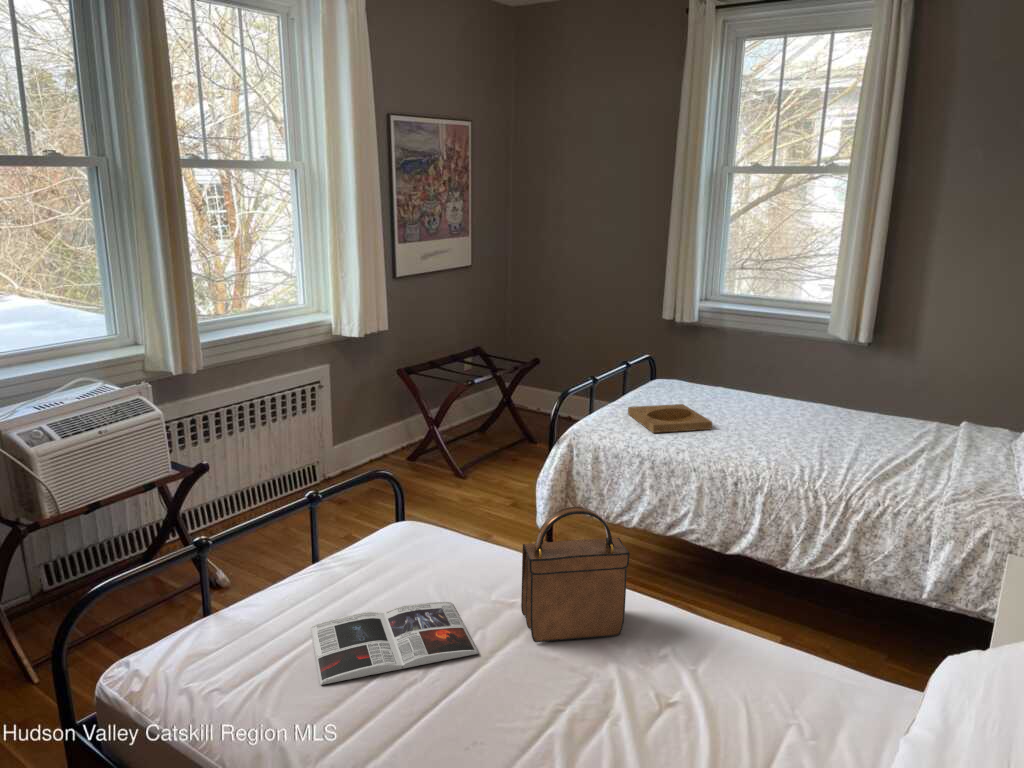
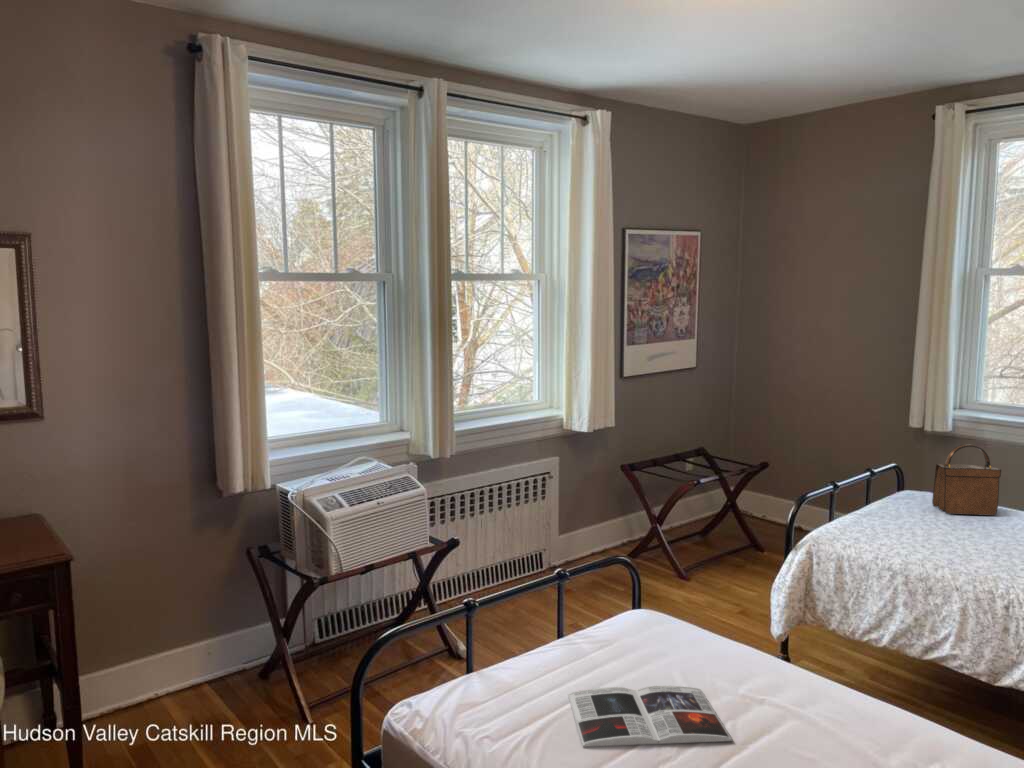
tray: present [628,404,712,433] -> none [873,516,975,546]
handbag: present [521,507,630,642] -> present [932,444,1001,516]

